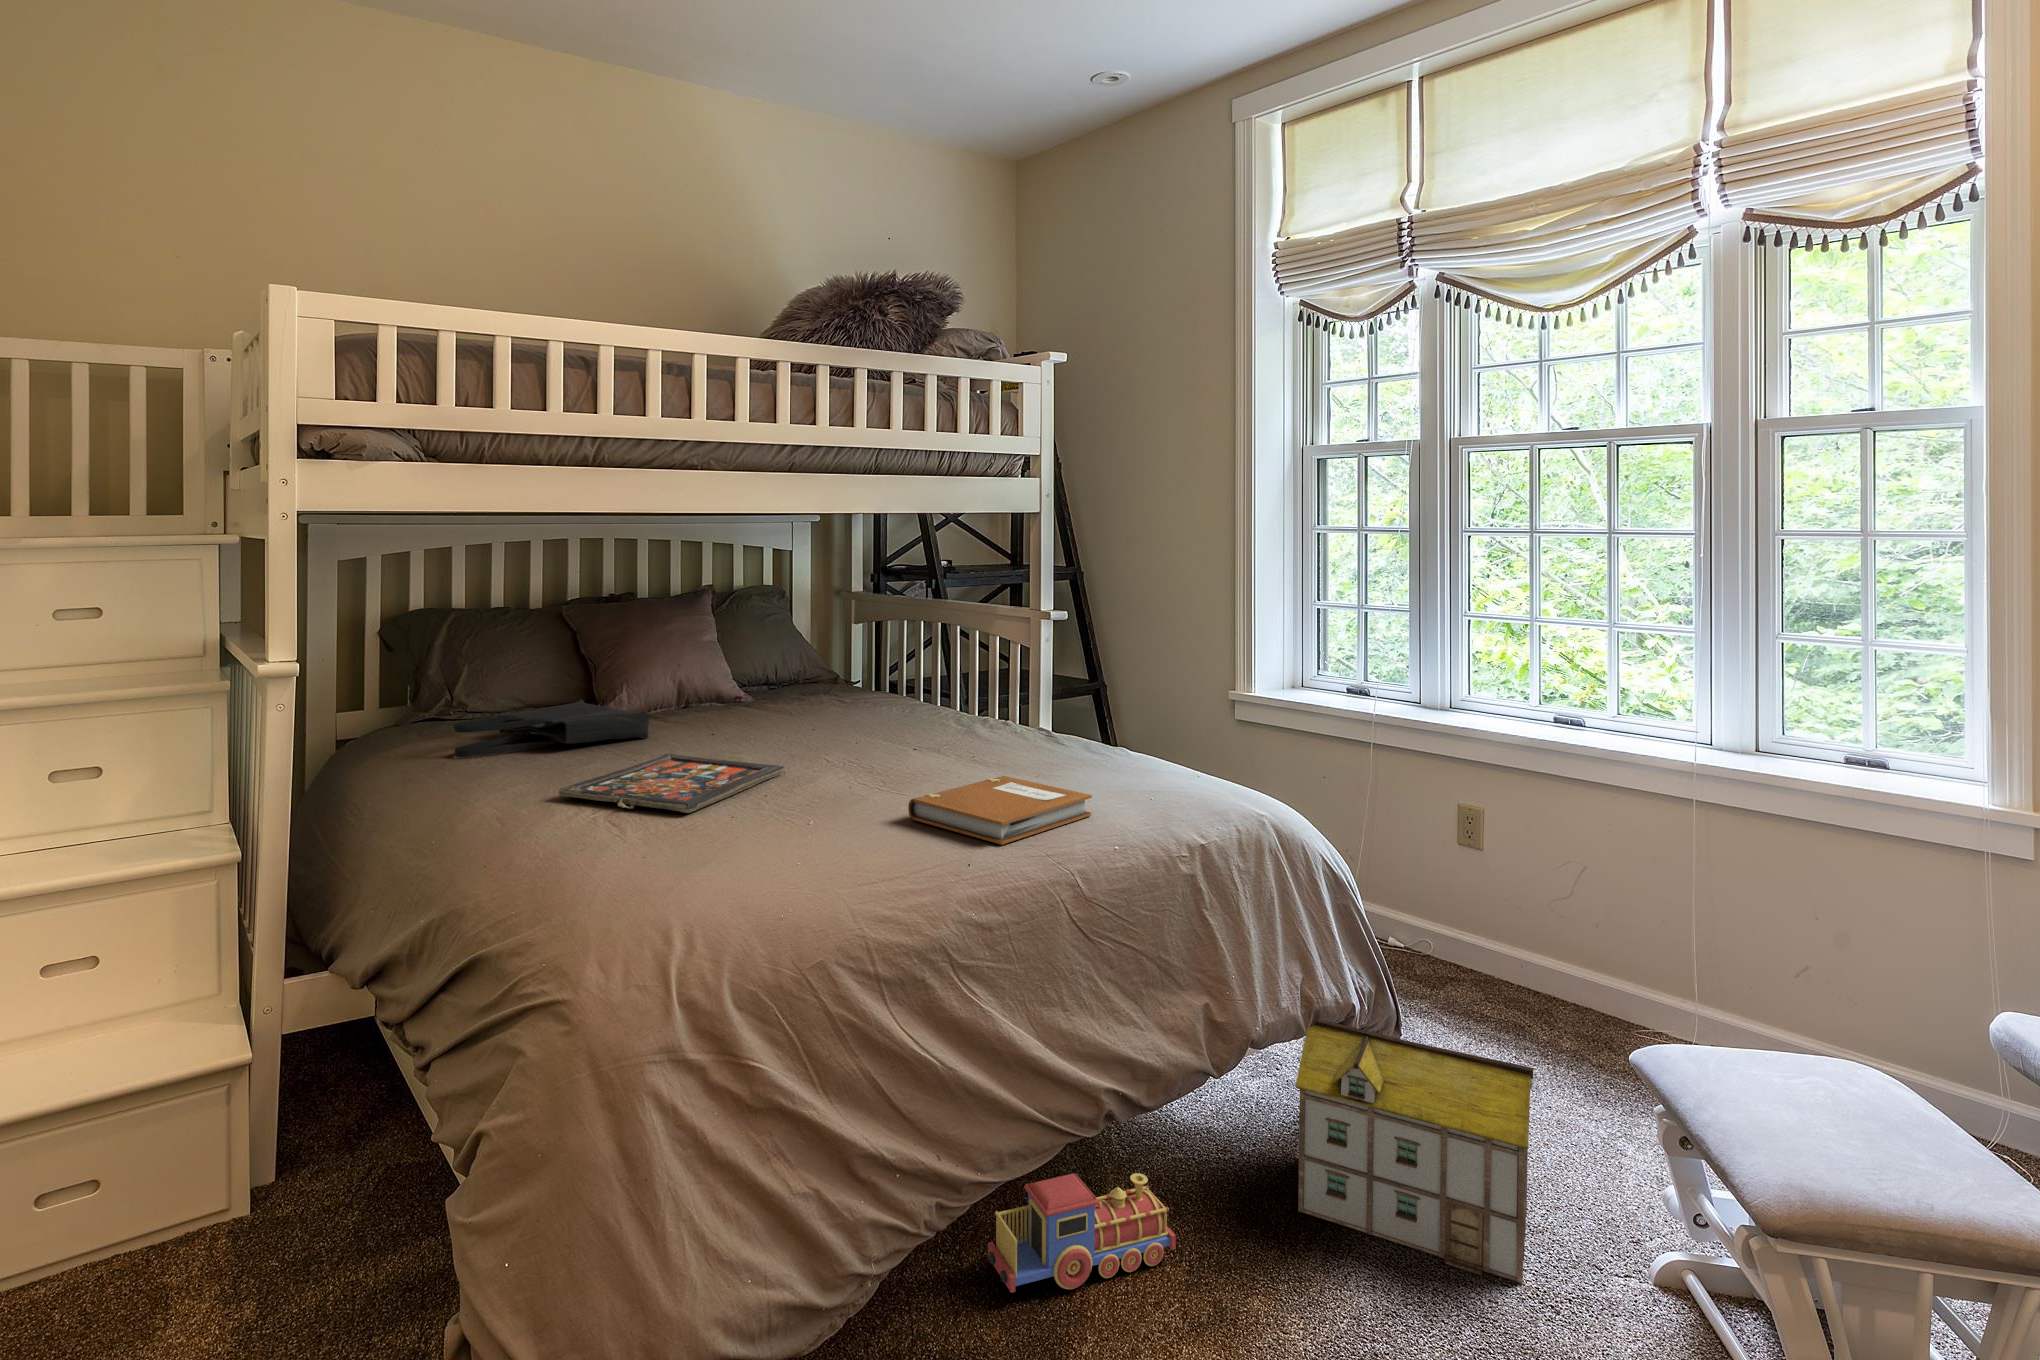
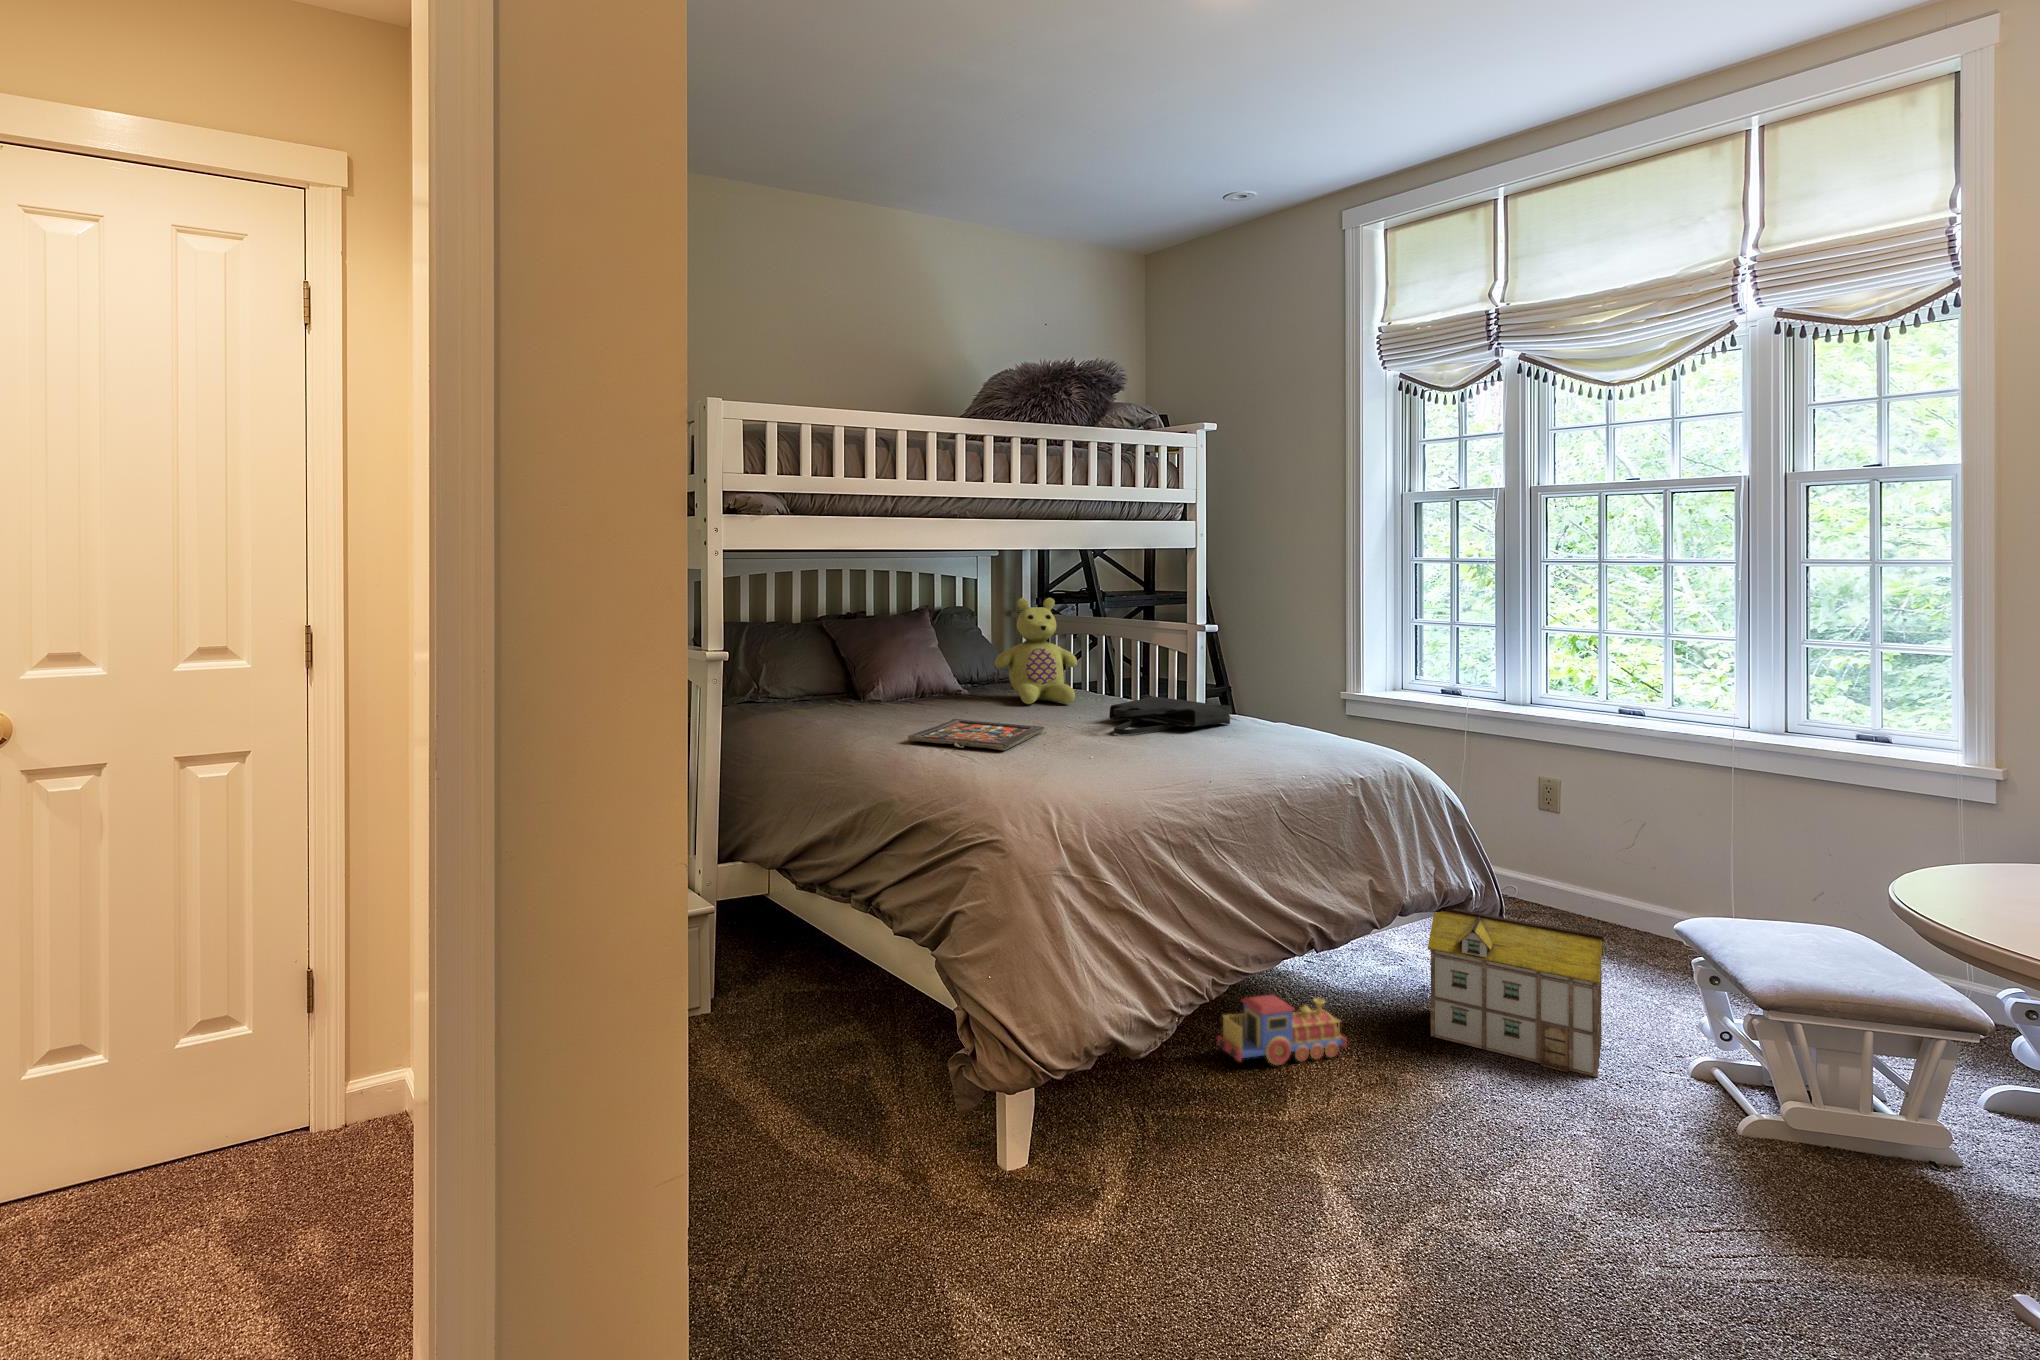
stuffed bear: none [769,580,882,724] -> present [995,598,1077,704]
tote bag: present [454,699,650,757] -> present [1109,695,1231,735]
notebook: present [908,776,1092,845] -> none [1155,732,1280,769]

